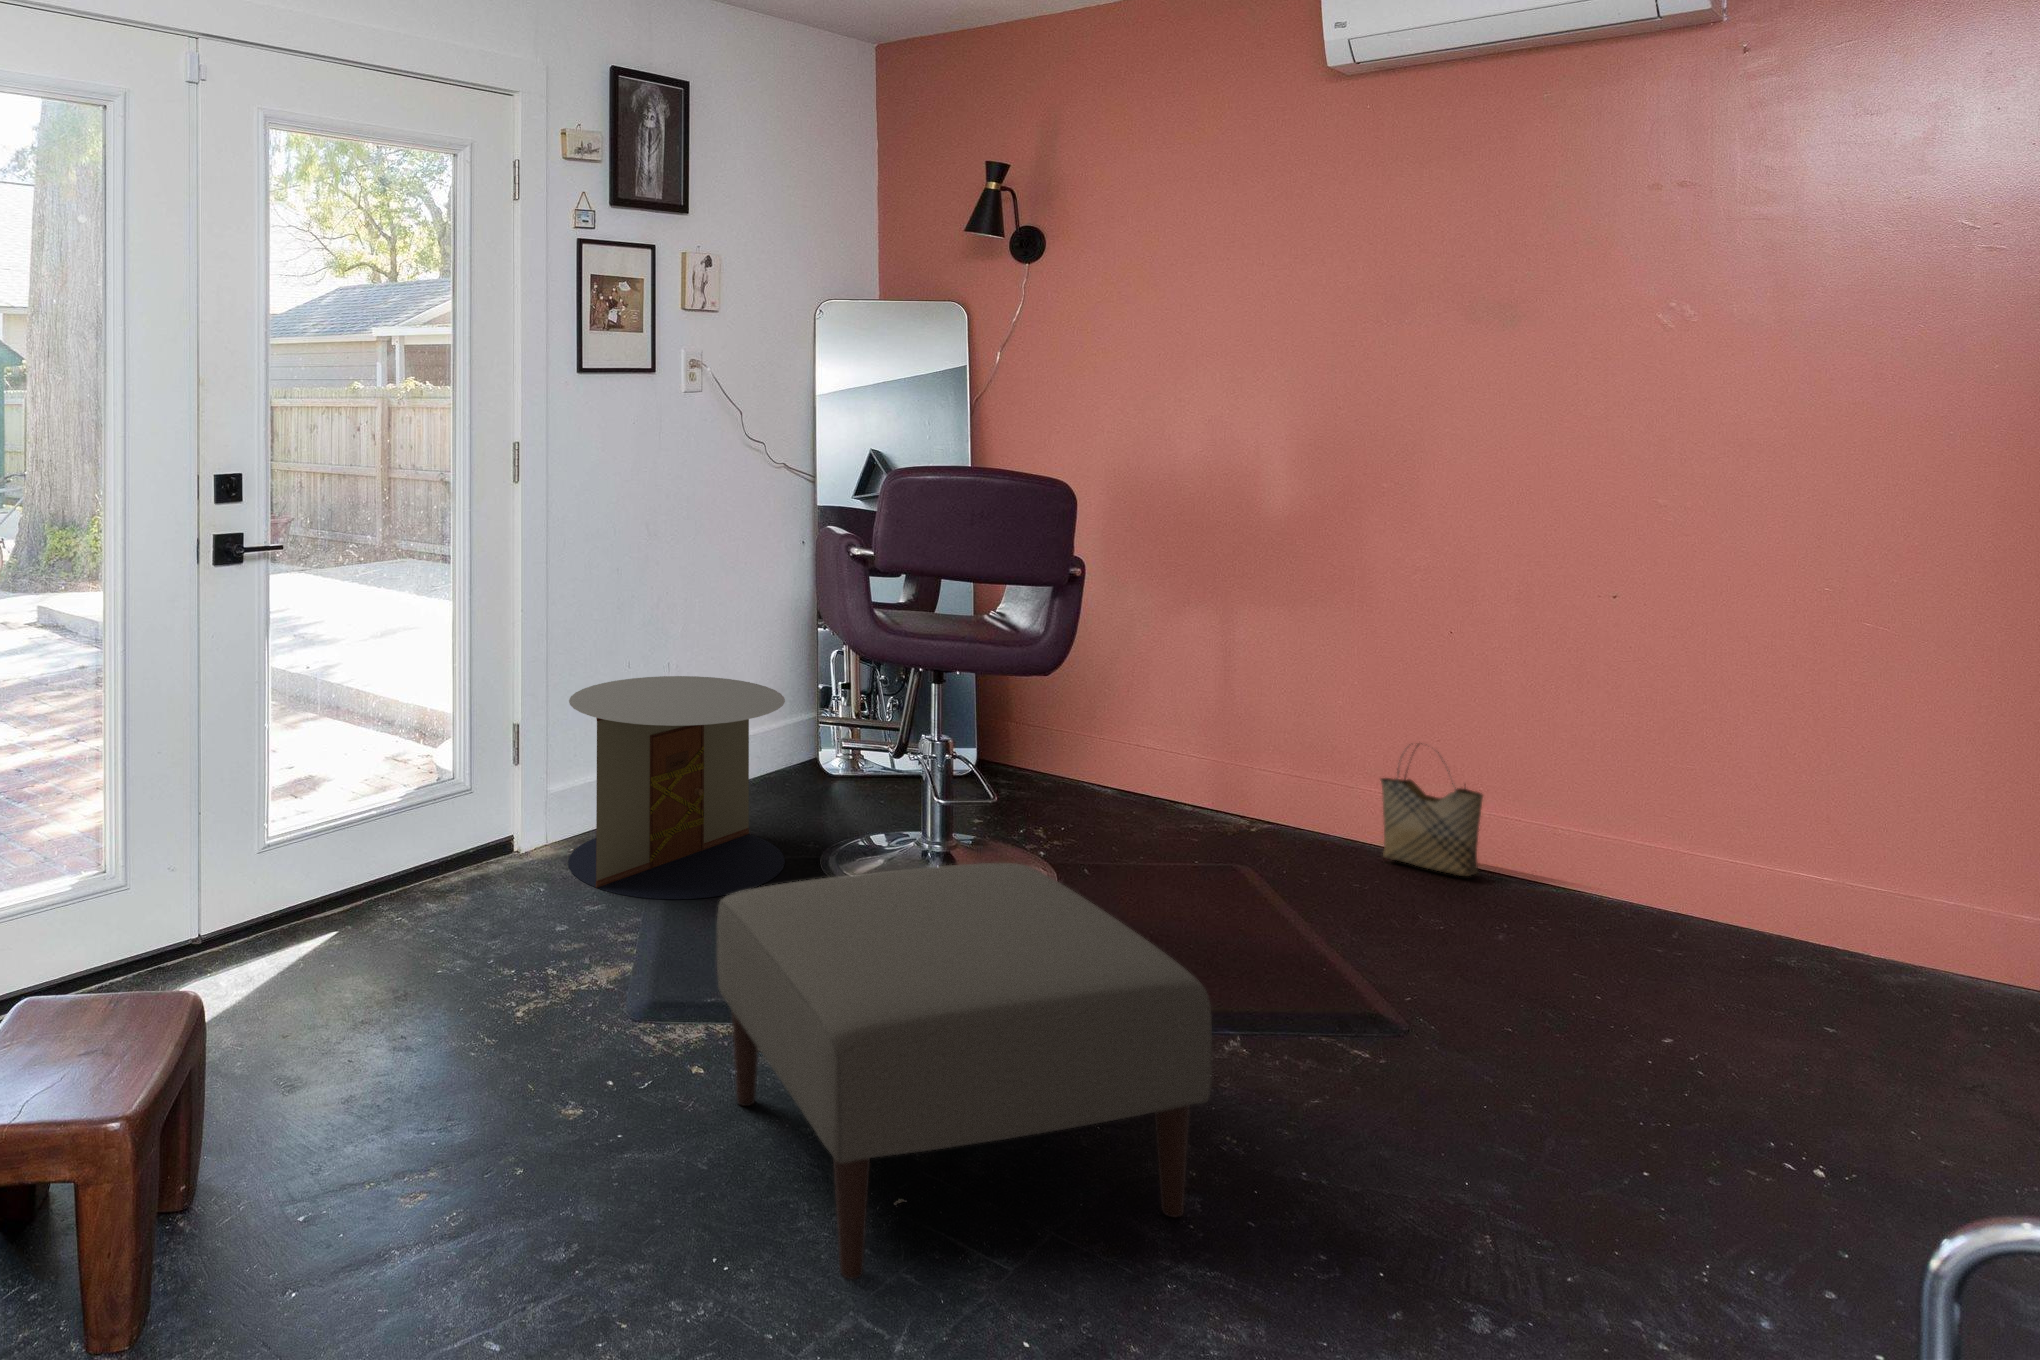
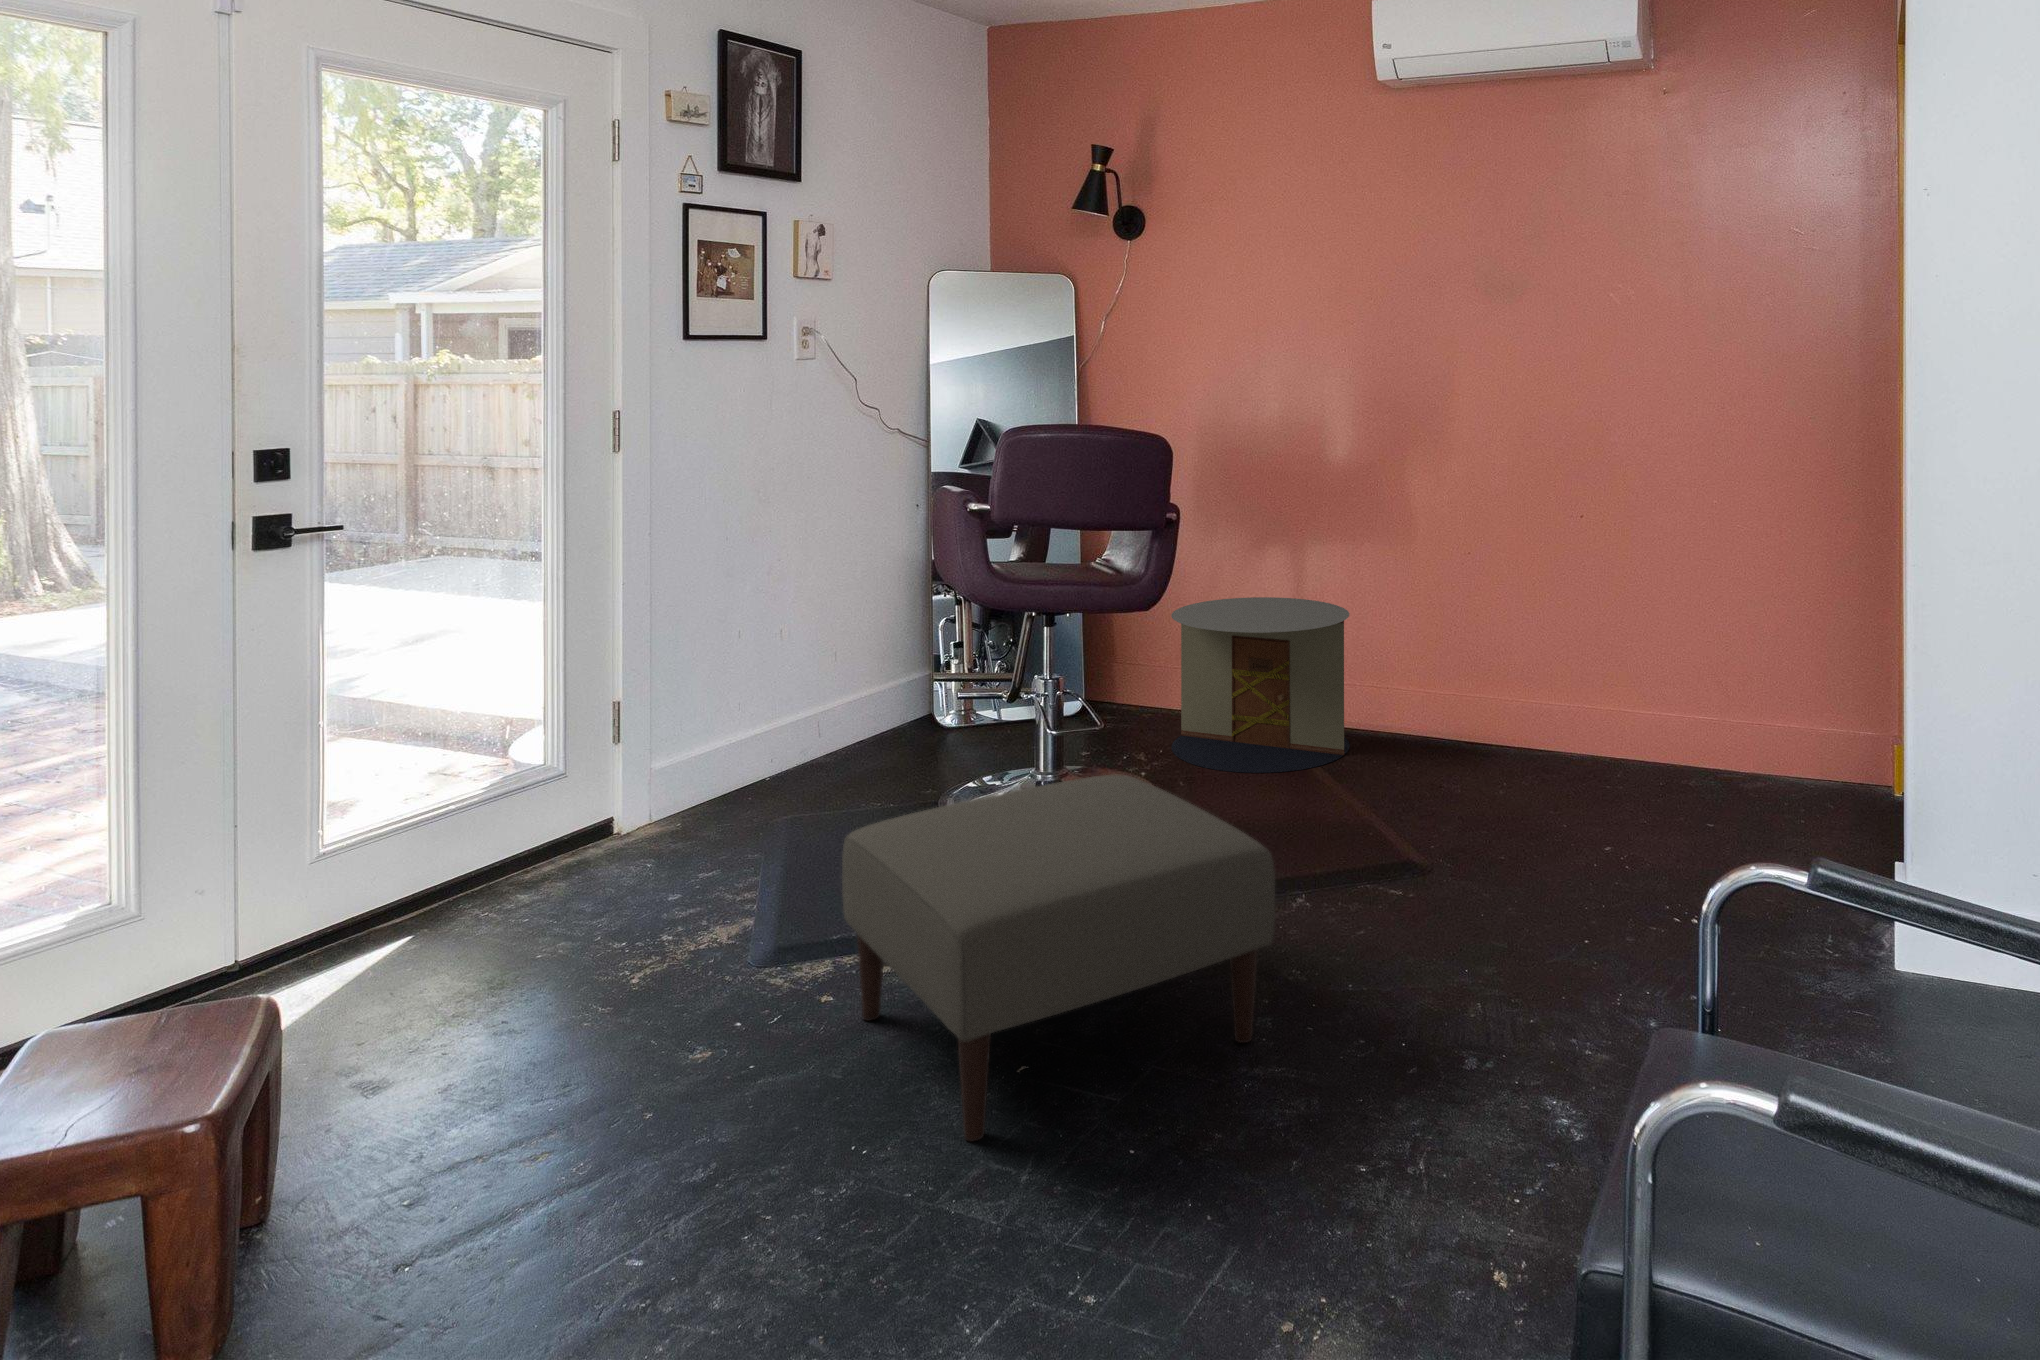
side table: present [568,676,785,899] -> present [1171,597,1350,773]
woven basket: present [1381,744,1483,876] -> none [1414,641,1491,752]

